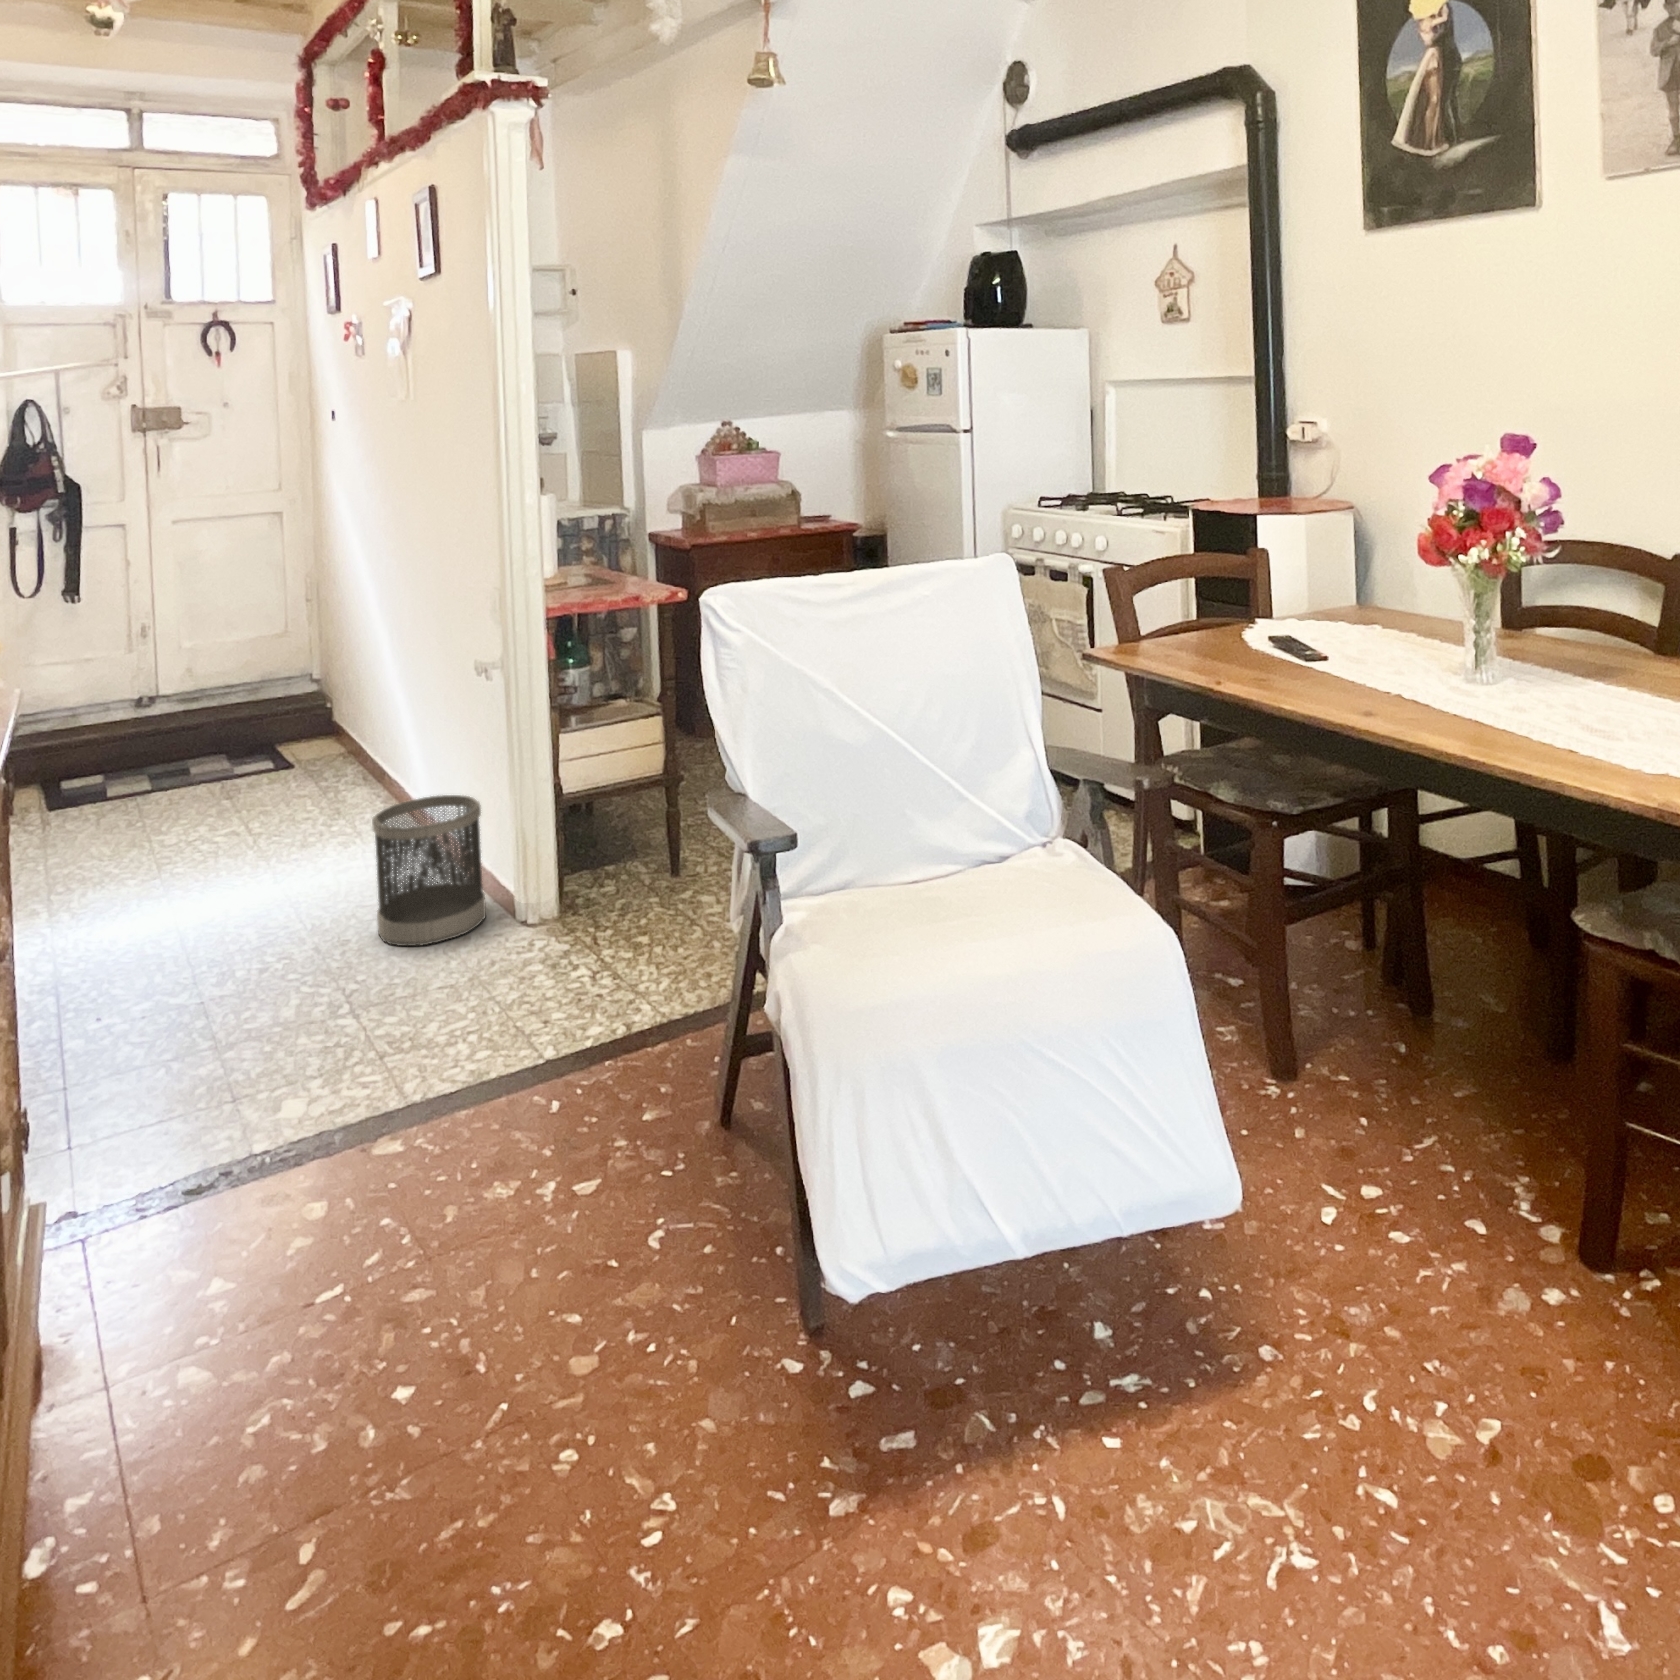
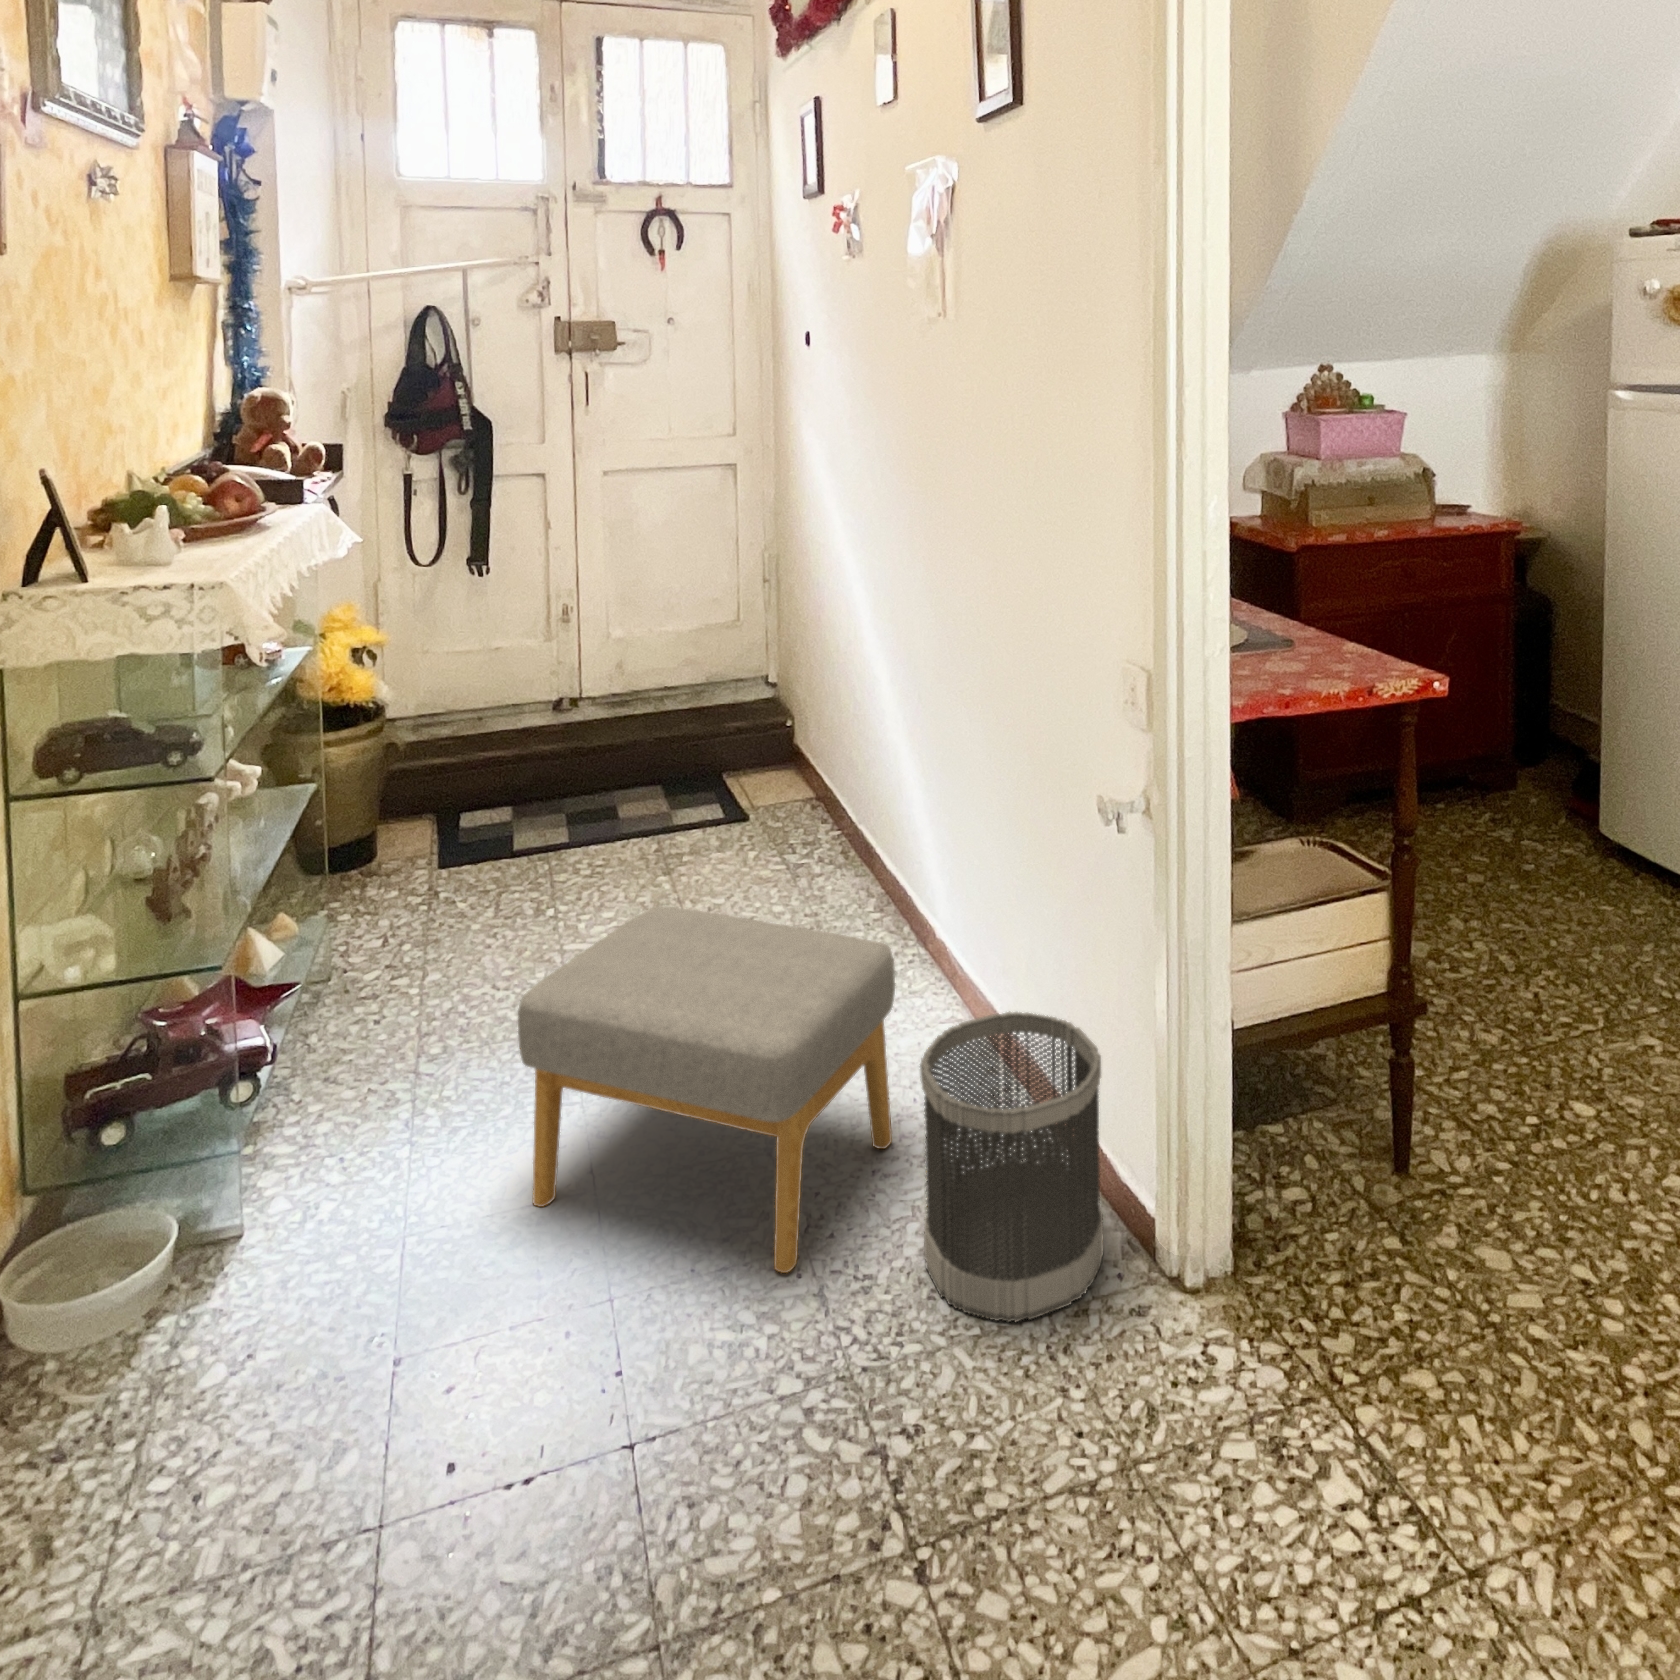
footstool: none [120,772,369,945] -> present [518,906,895,1273]

